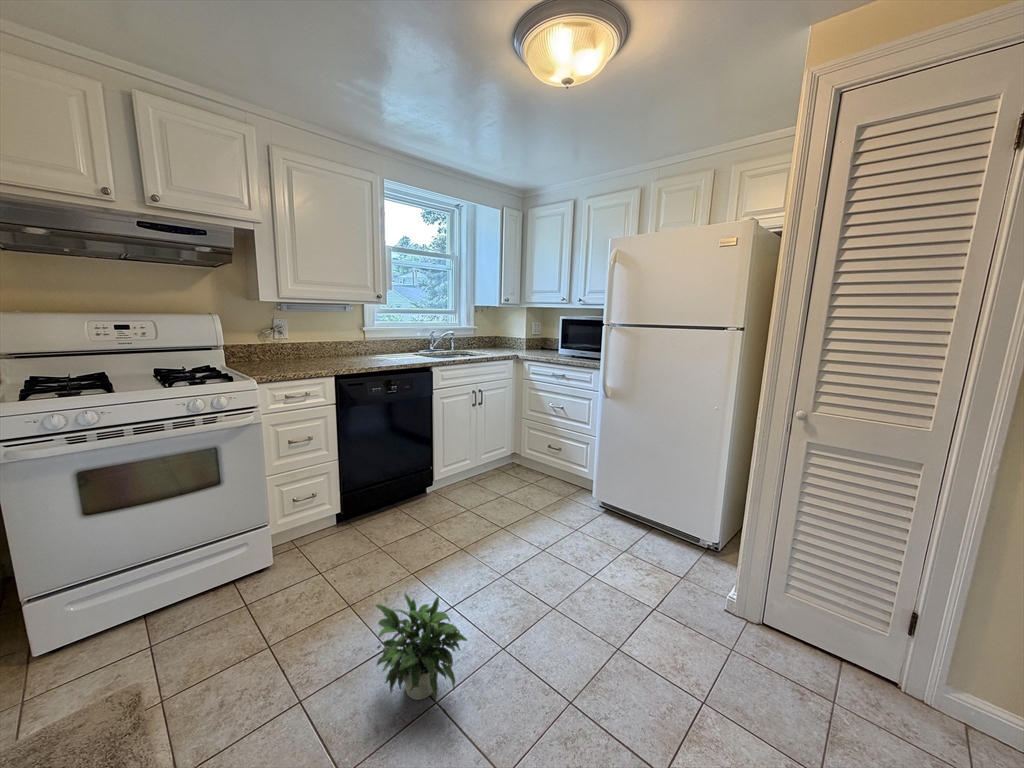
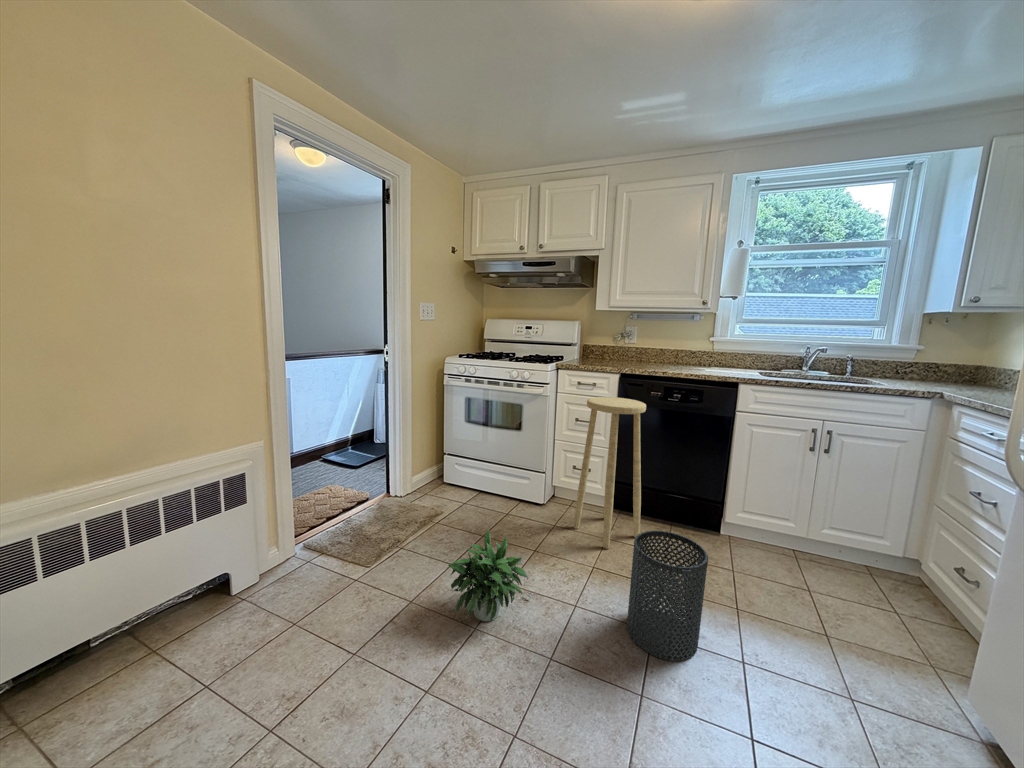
stool: none [335,401,401,564] -> present [574,397,646,549]
trash can: none [483,493,540,591] -> present [627,531,708,661]

